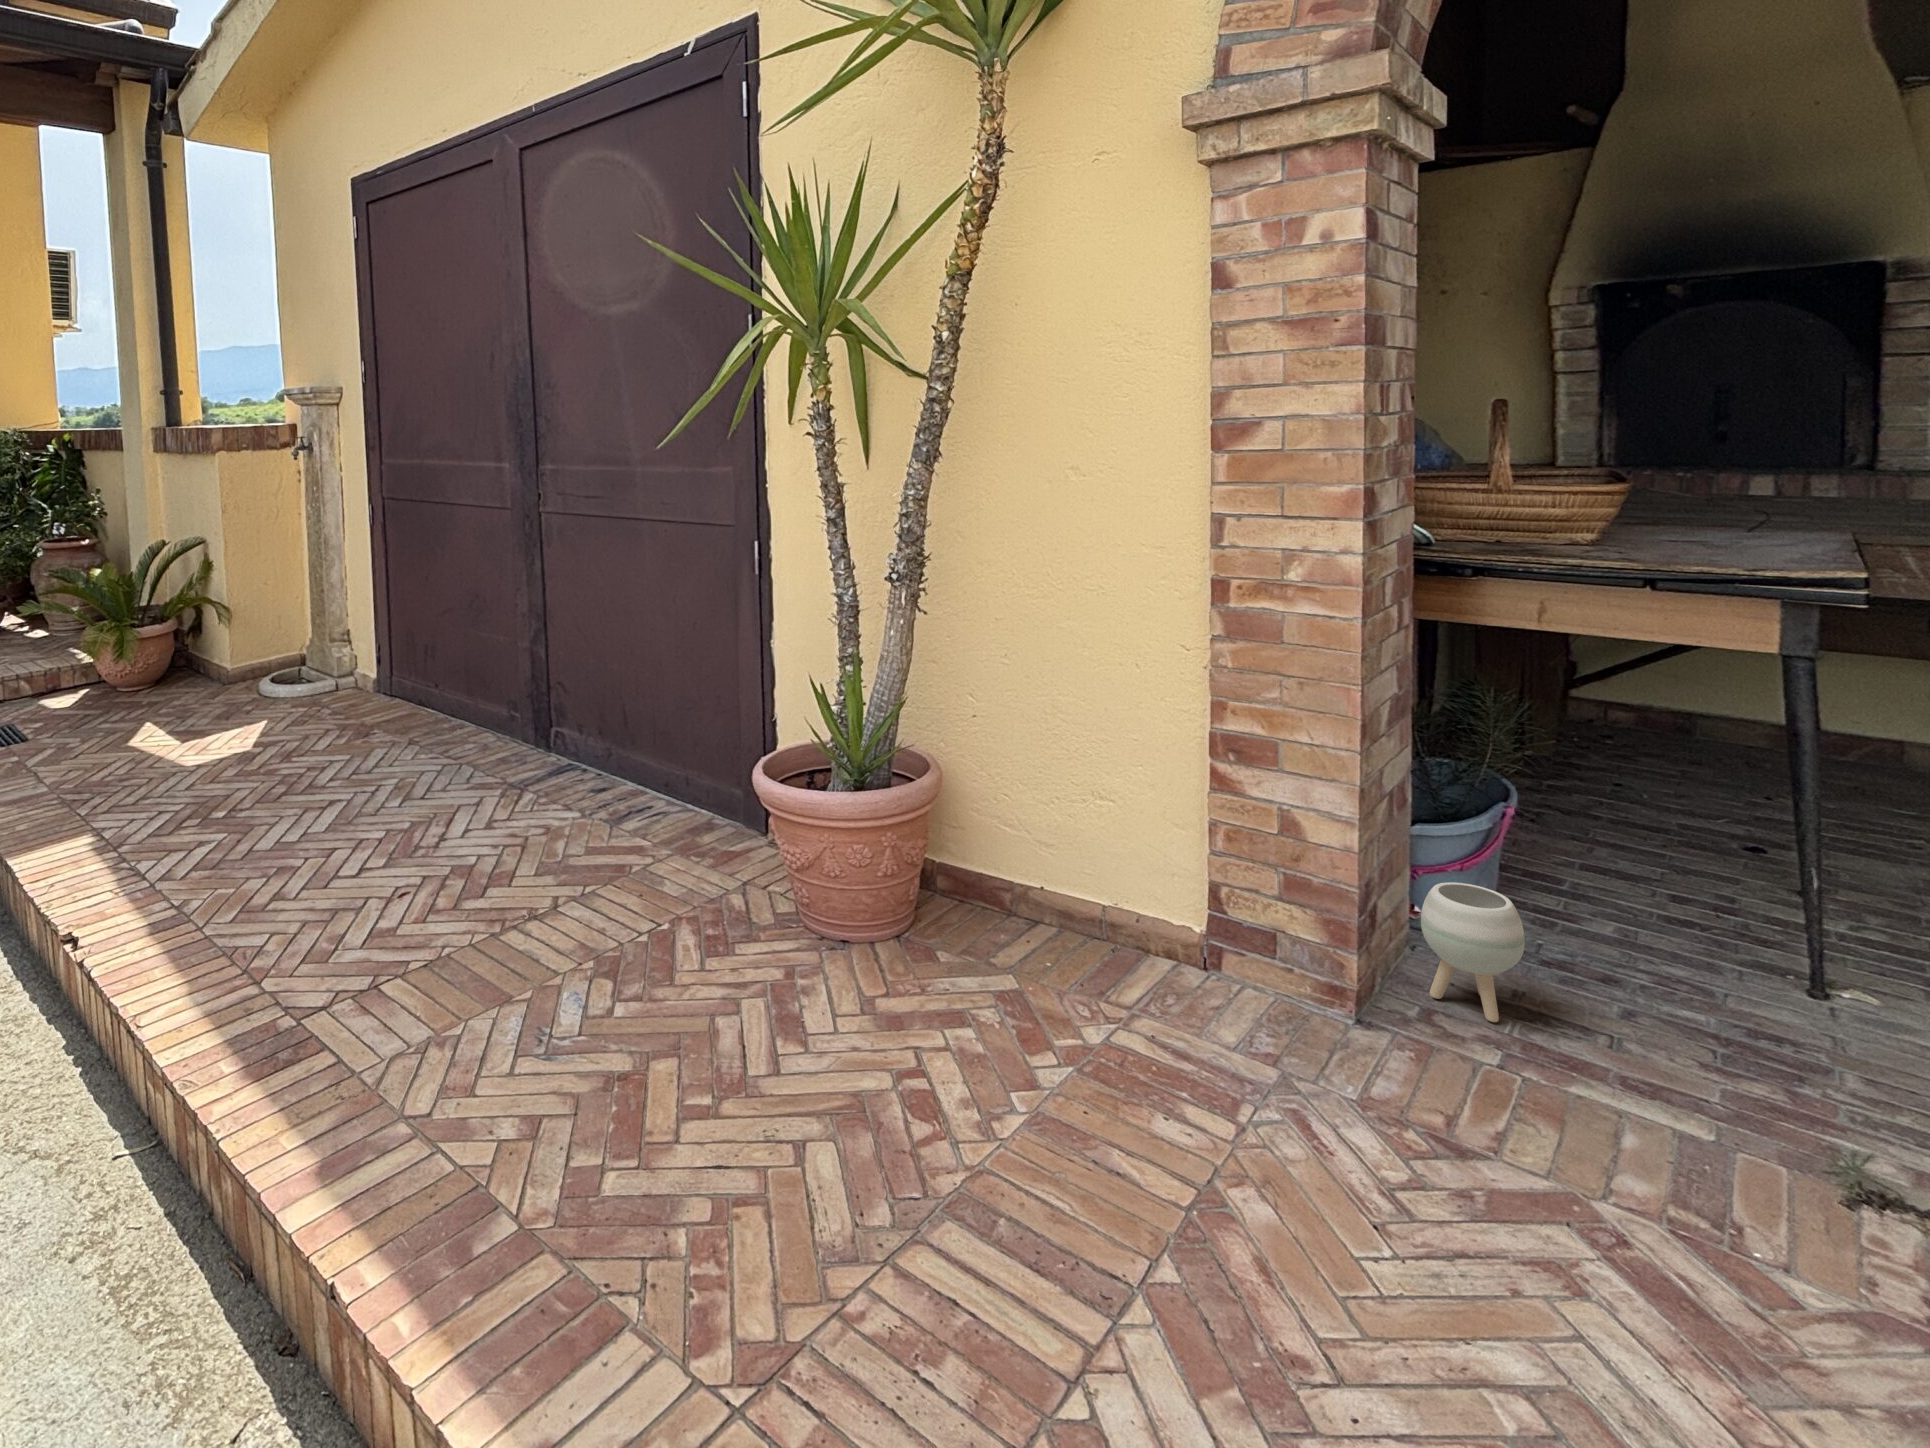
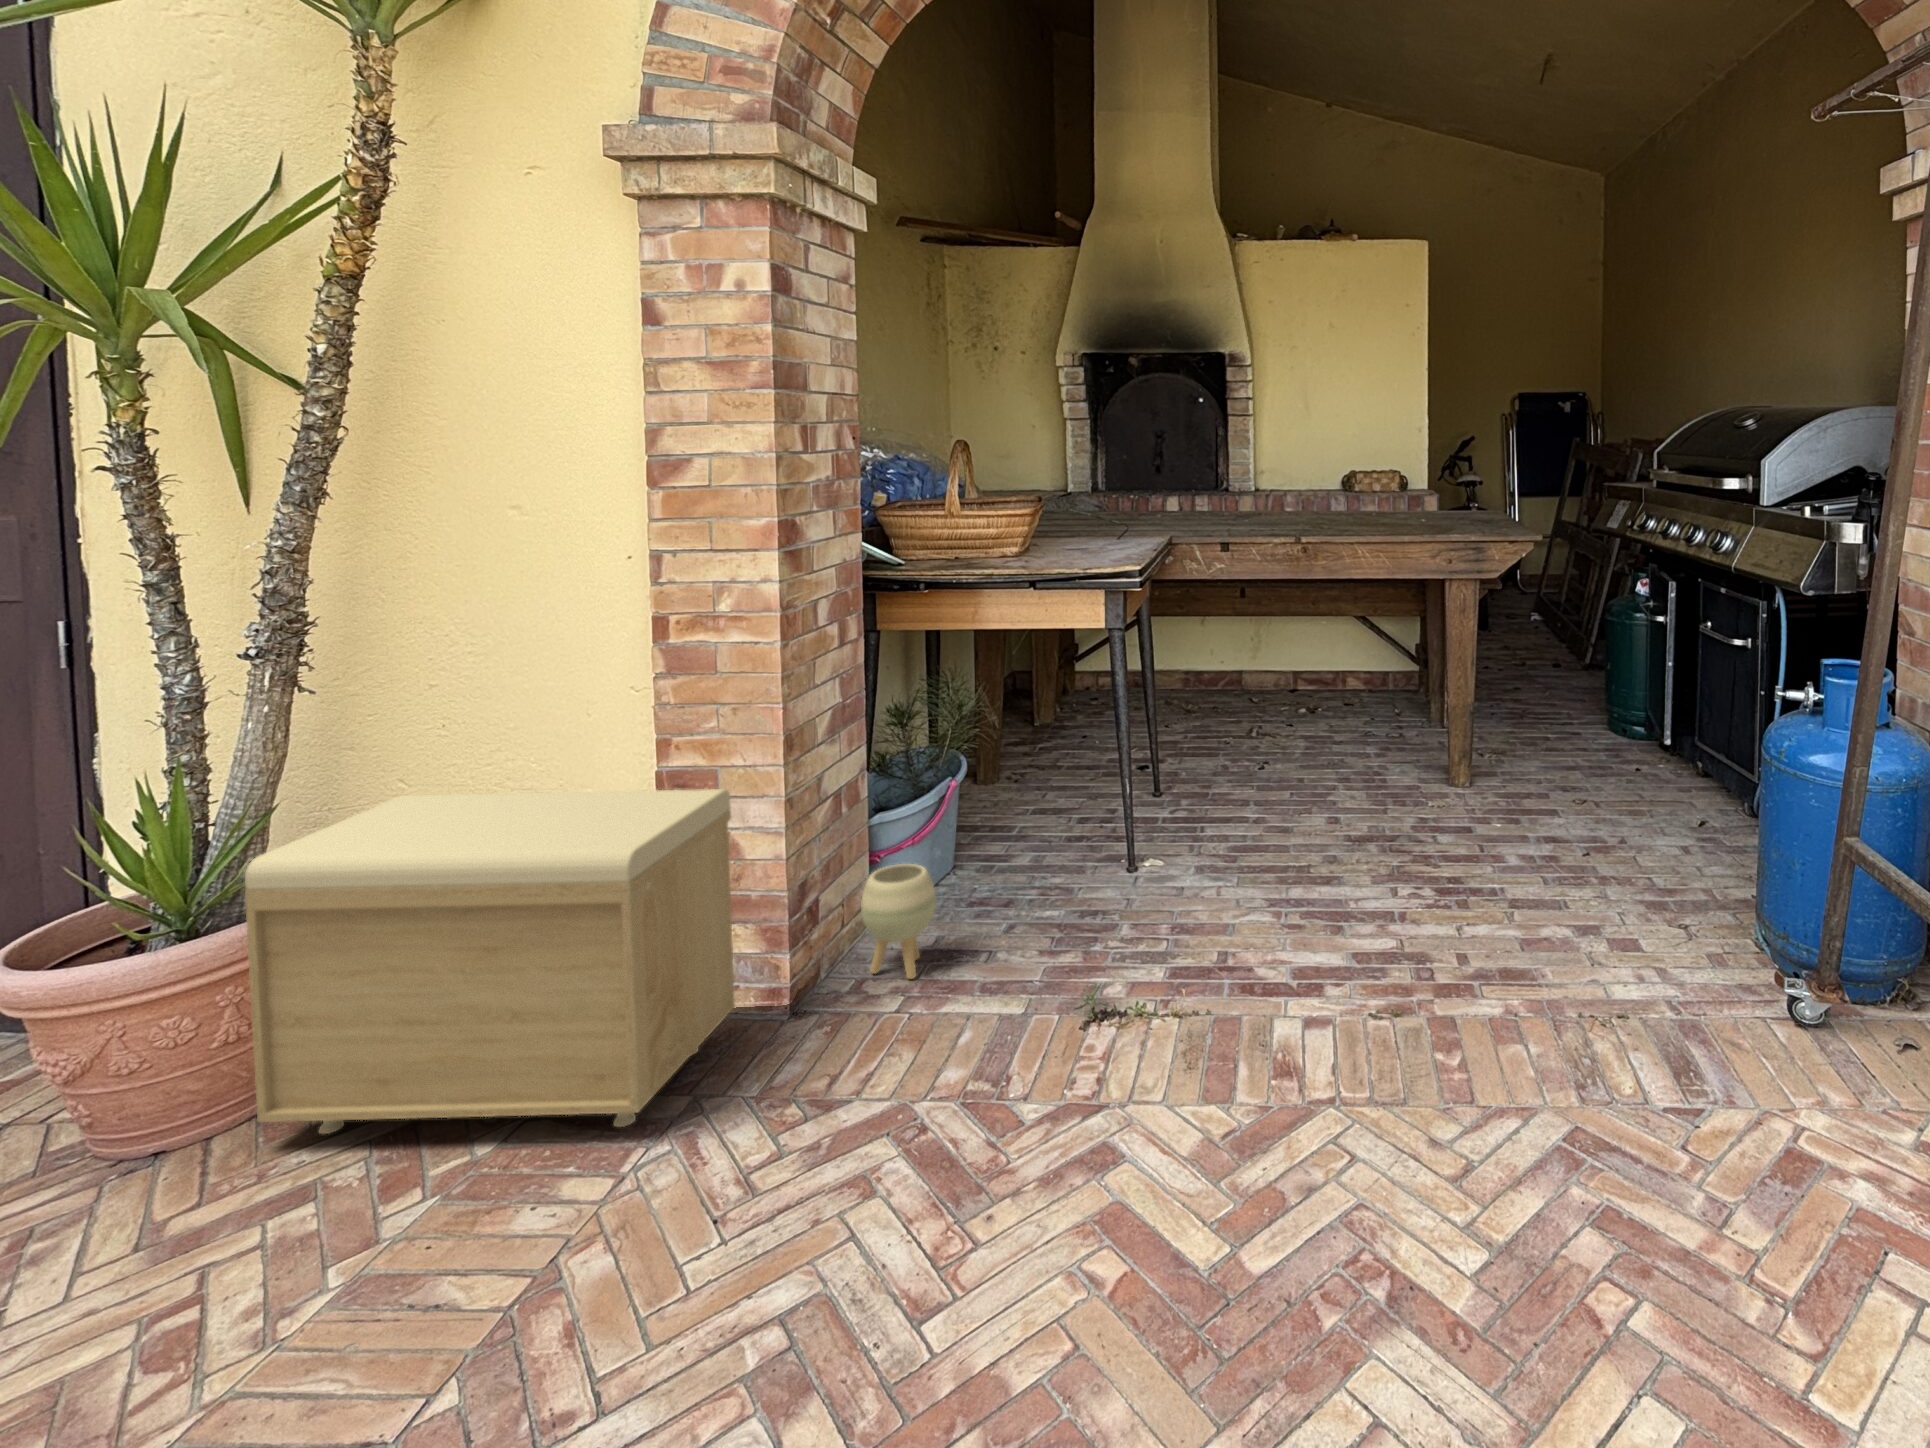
storage bench: none [899,710,1291,1079] -> present [245,789,735,1134]

